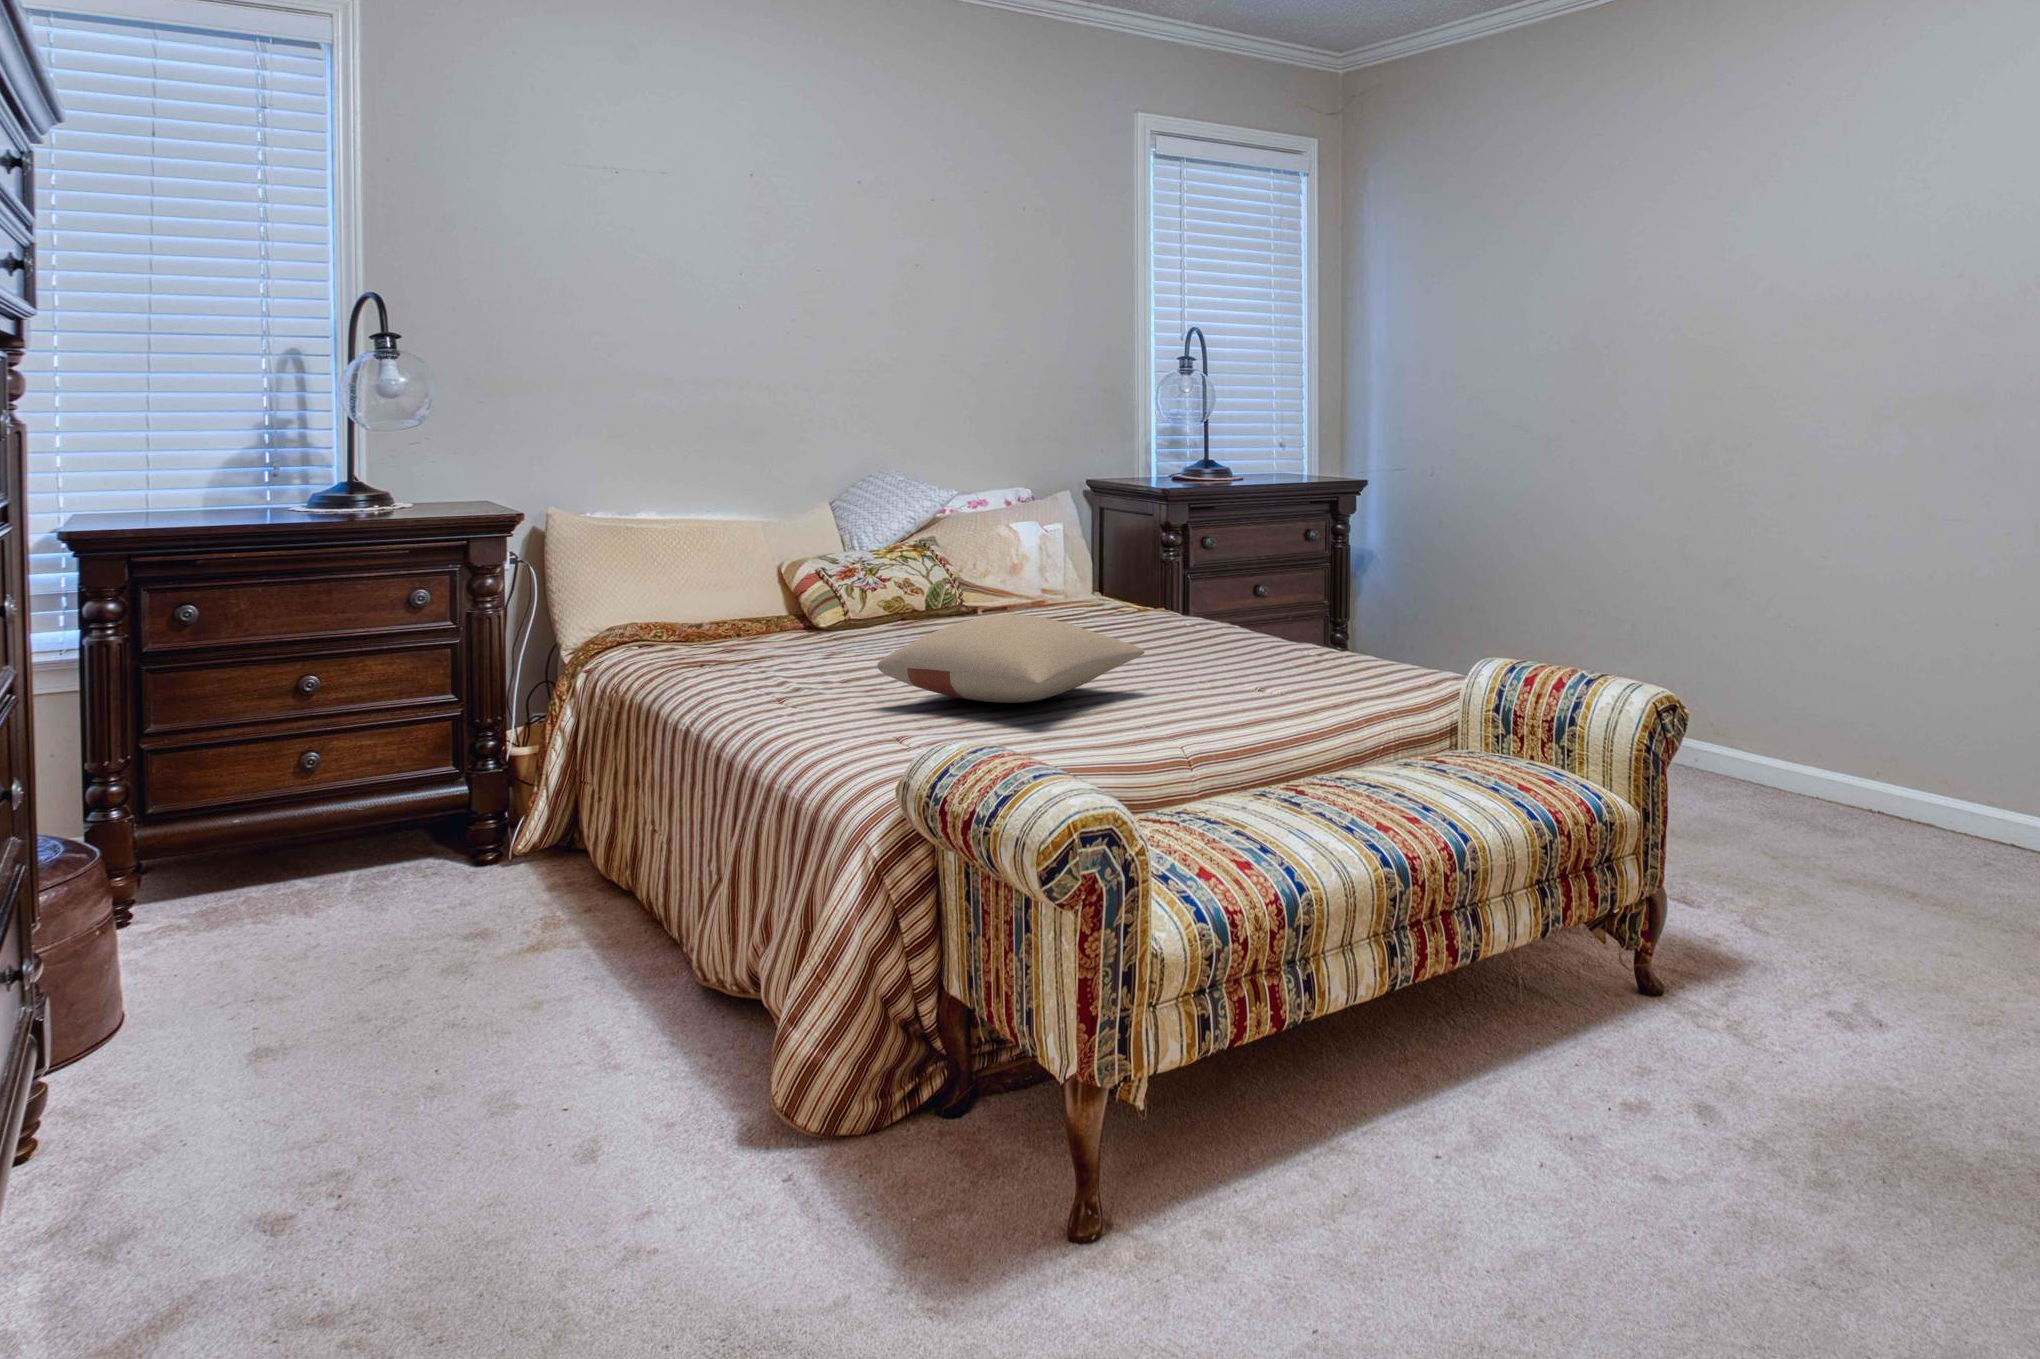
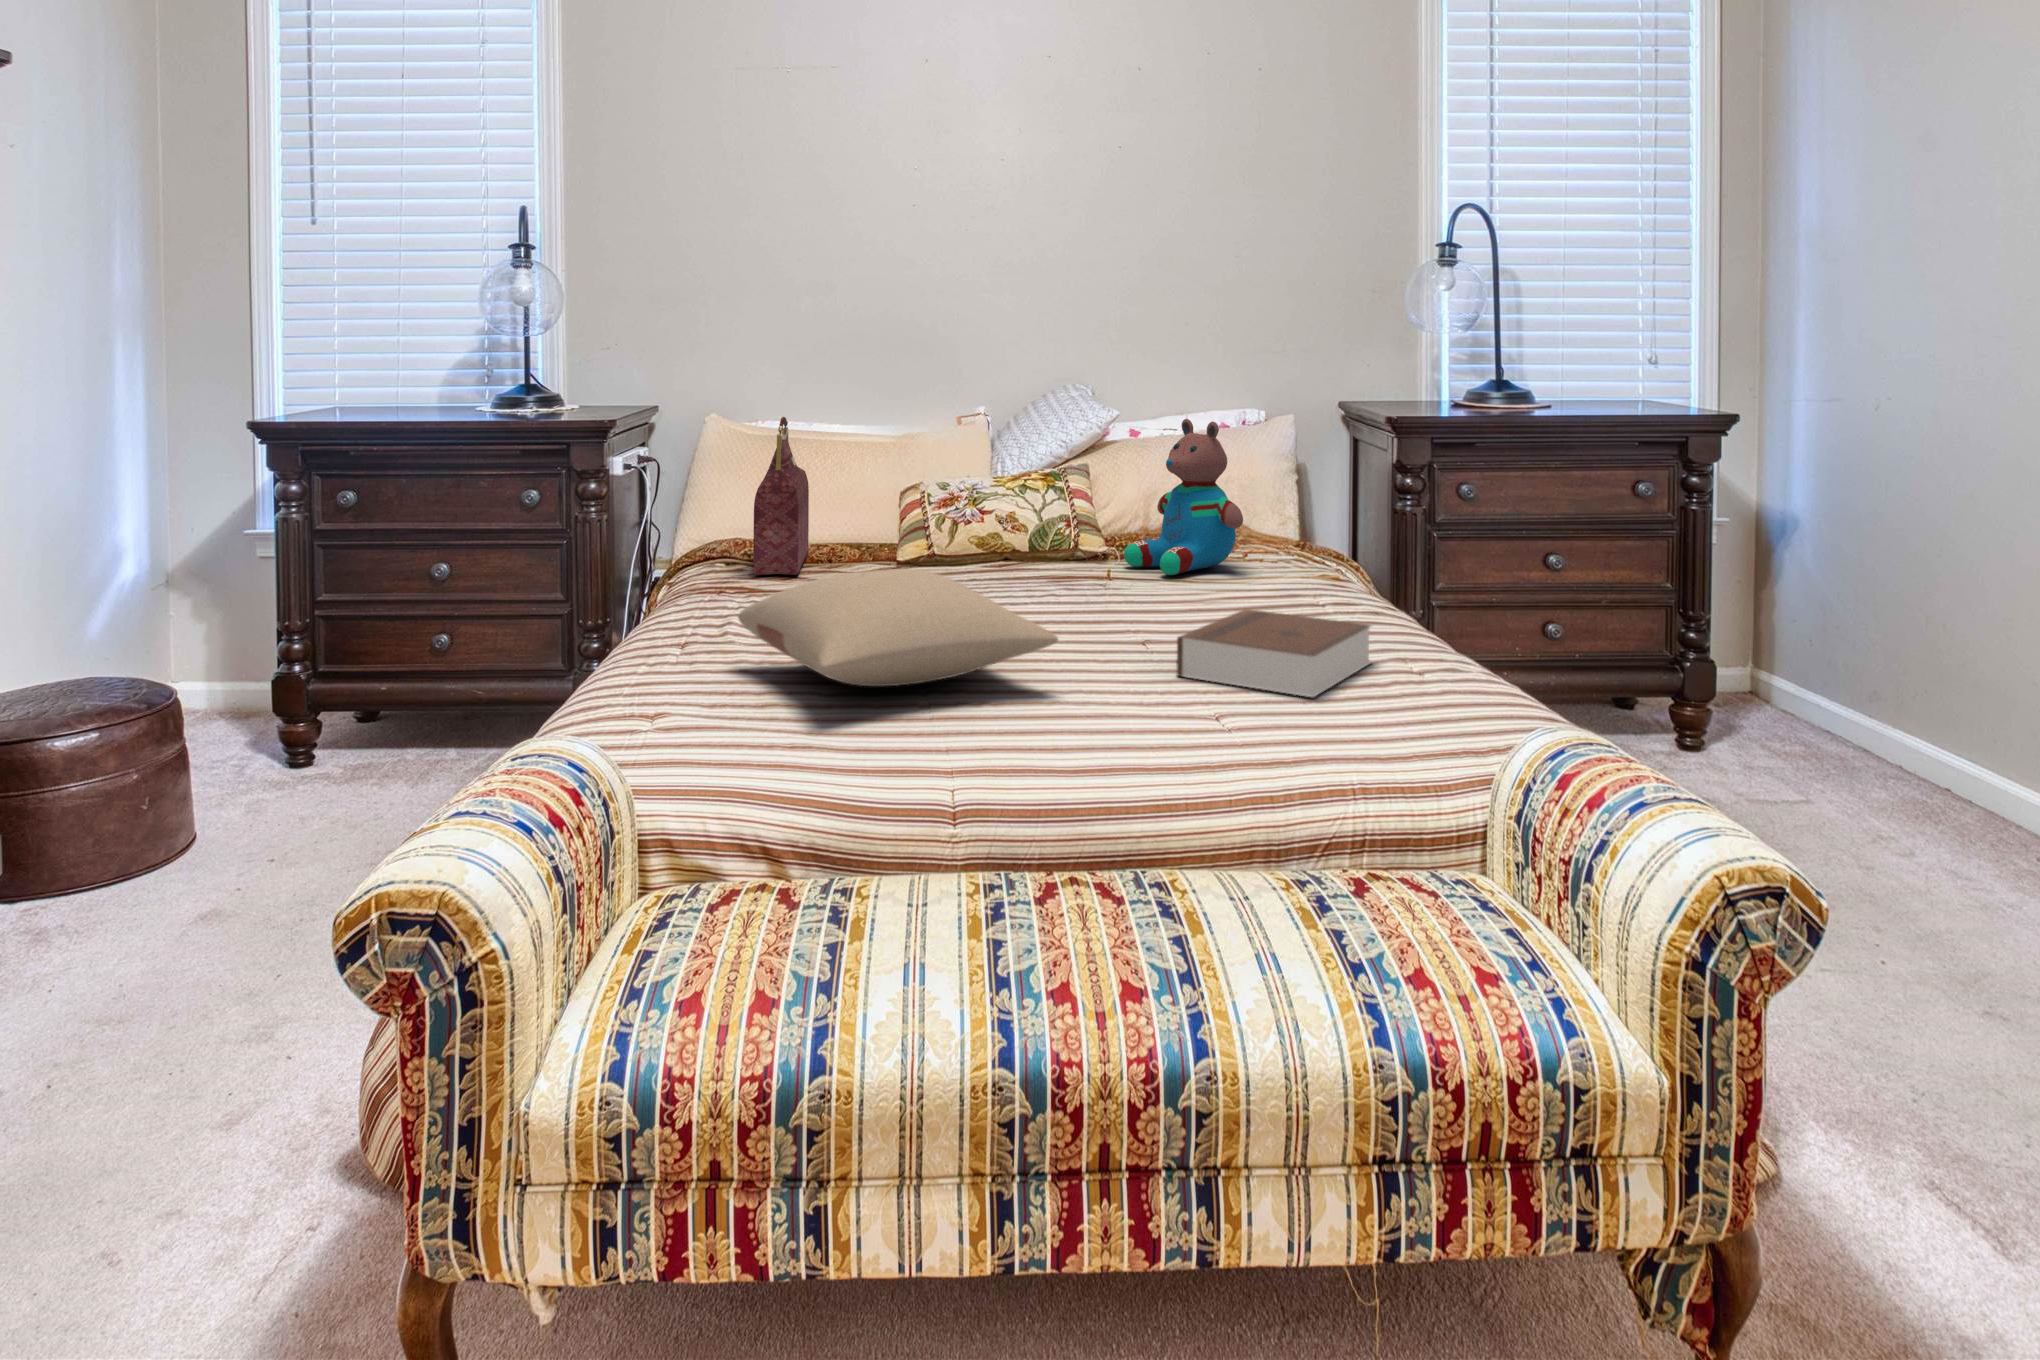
teddy bear: none [1001,494,1099,619] -> present [1124,419,1243,575]
handbag: none [673,507,755,652] -> present [753,417,809,575]
book: none [1193,626,1298,673] -> present [1177,609,1371,697]

